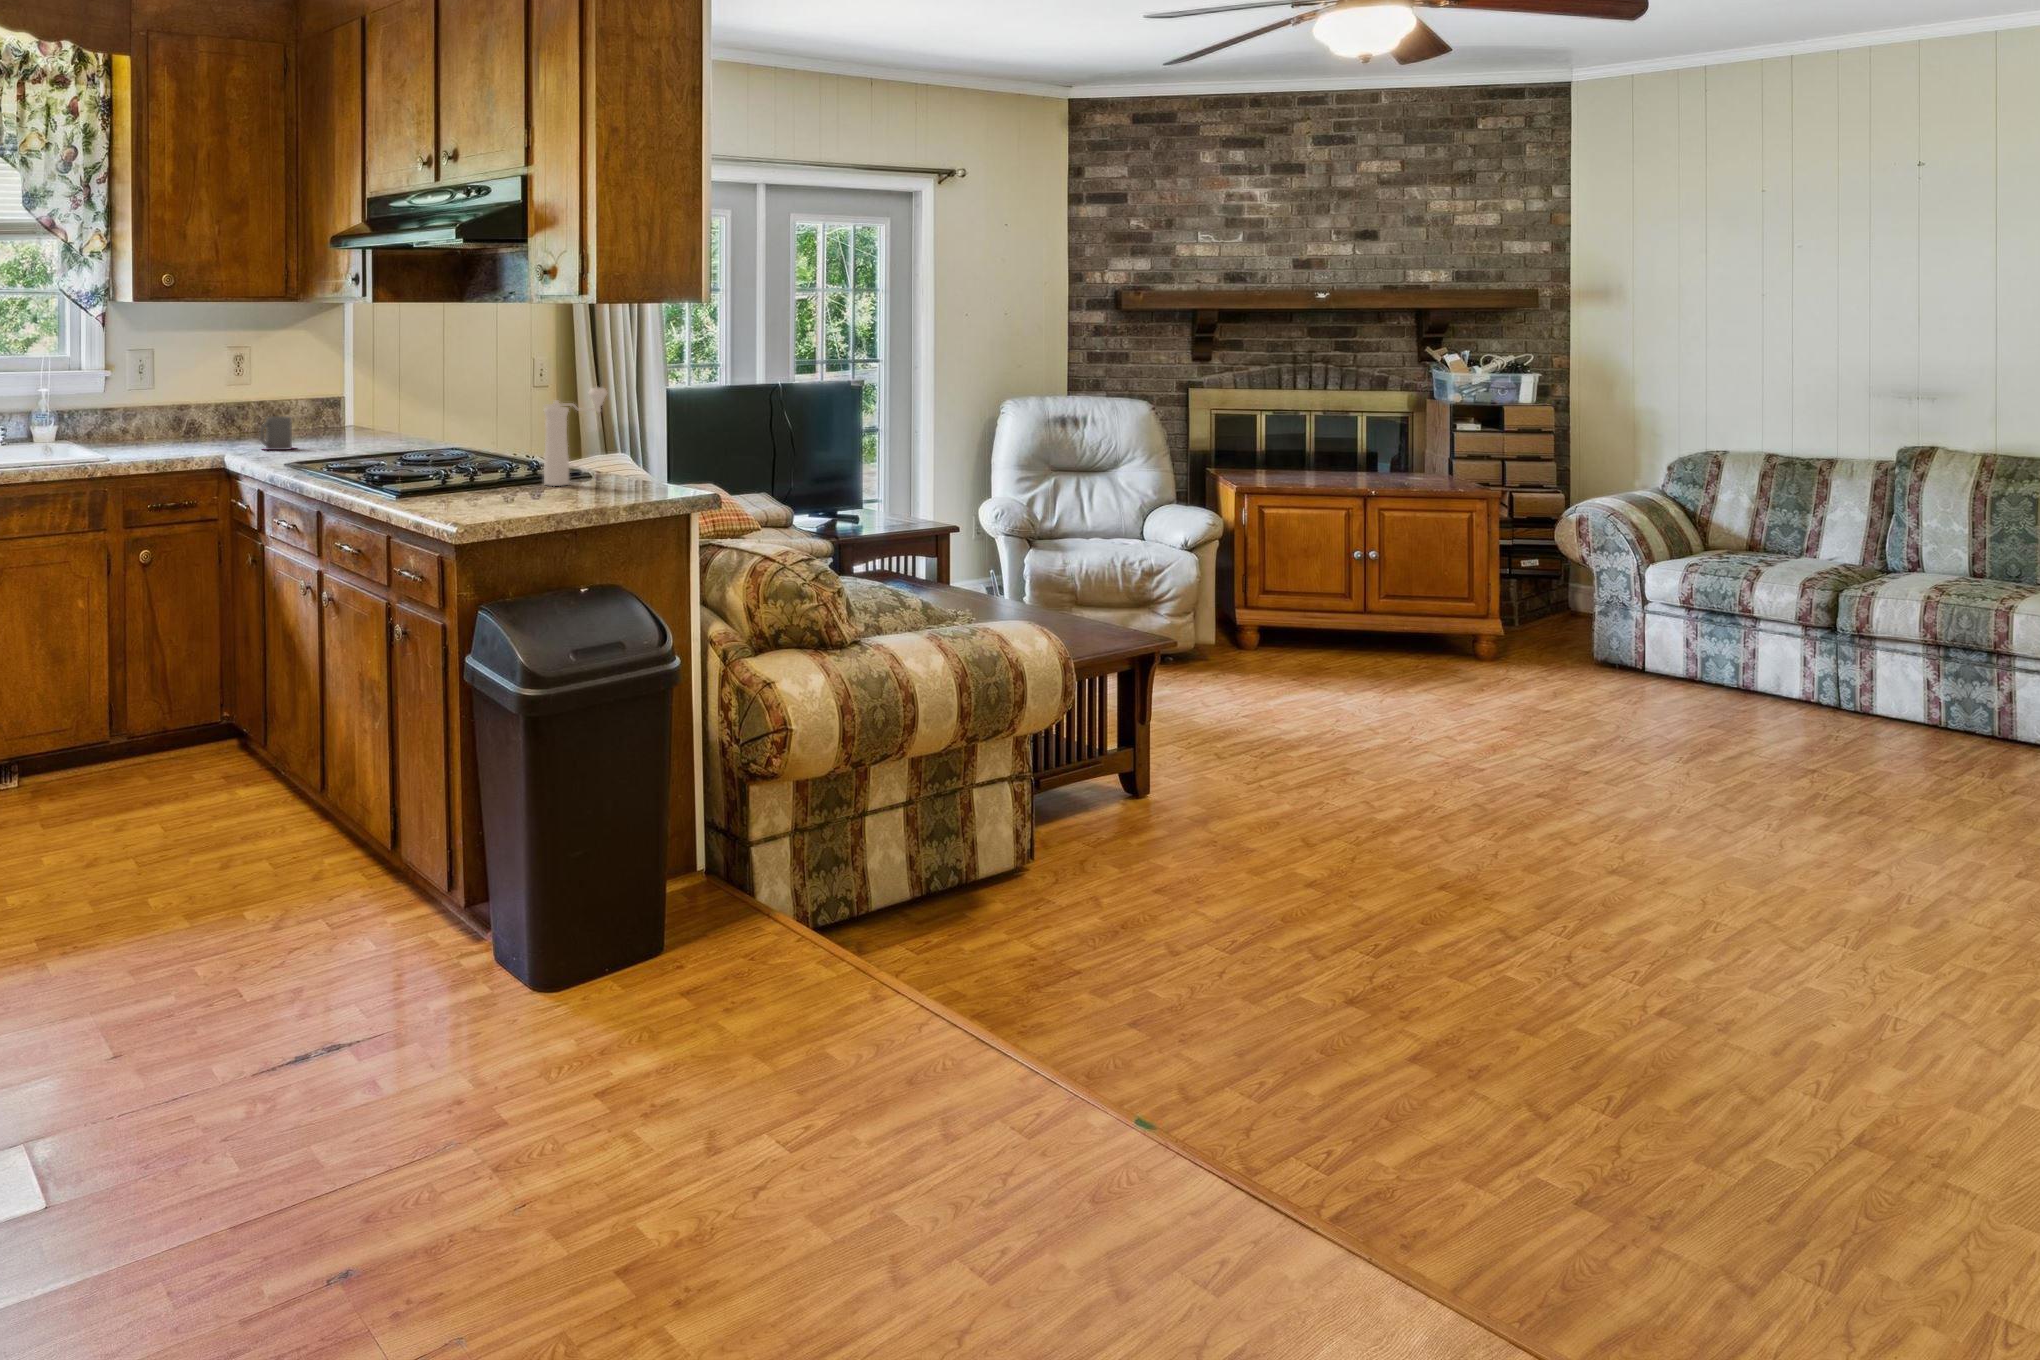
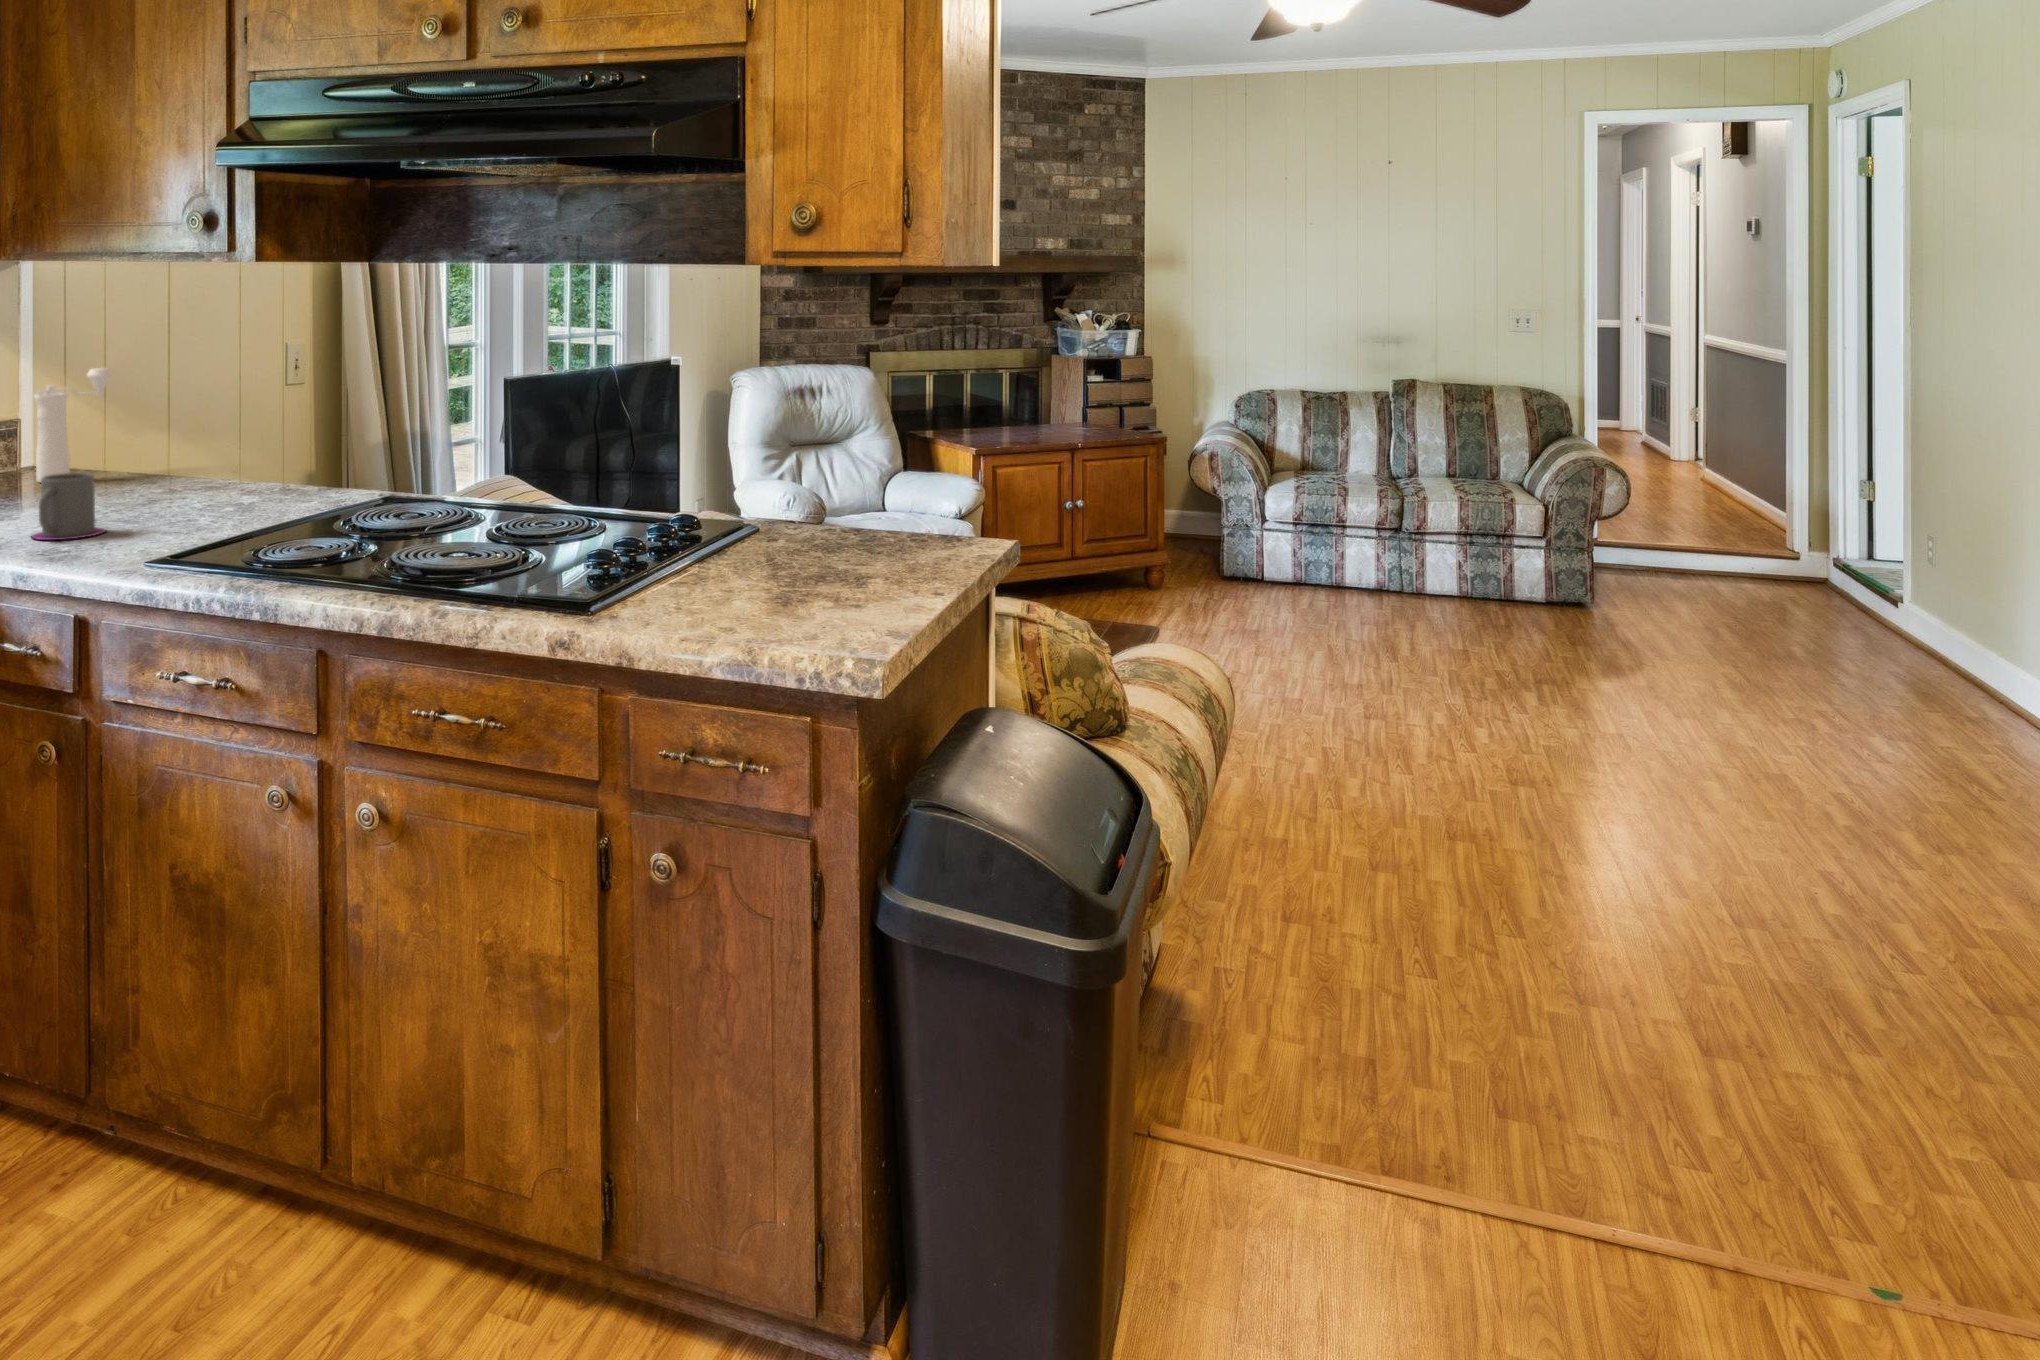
pepper mill: present [544,388,607,486] -> present [34,368,111,483]

